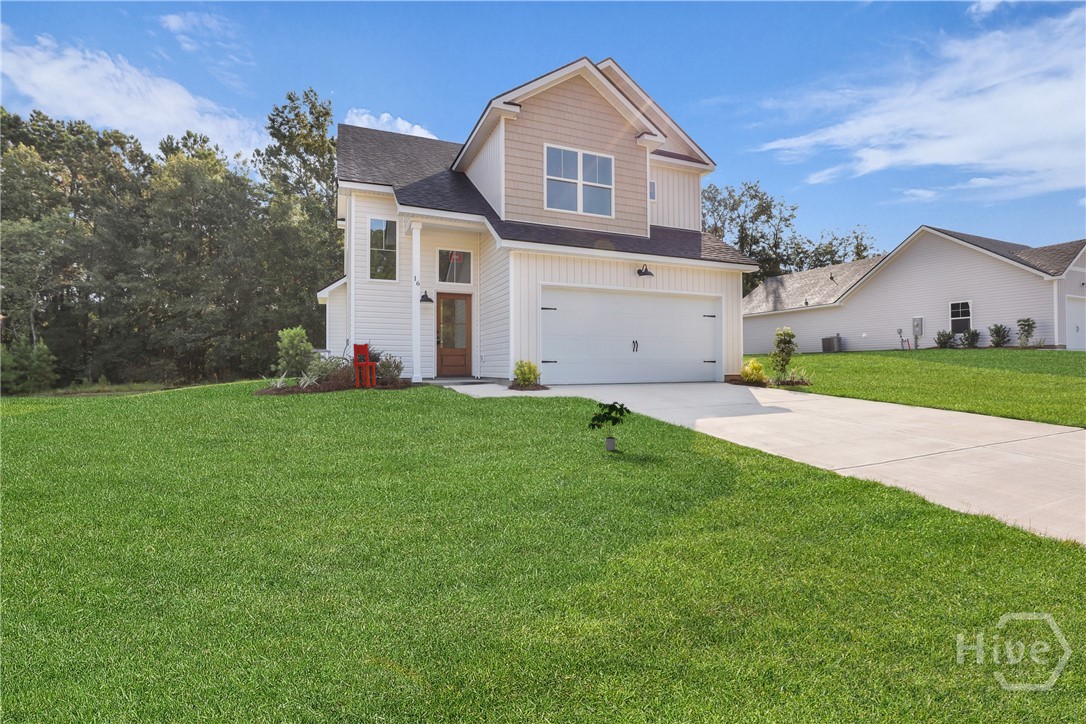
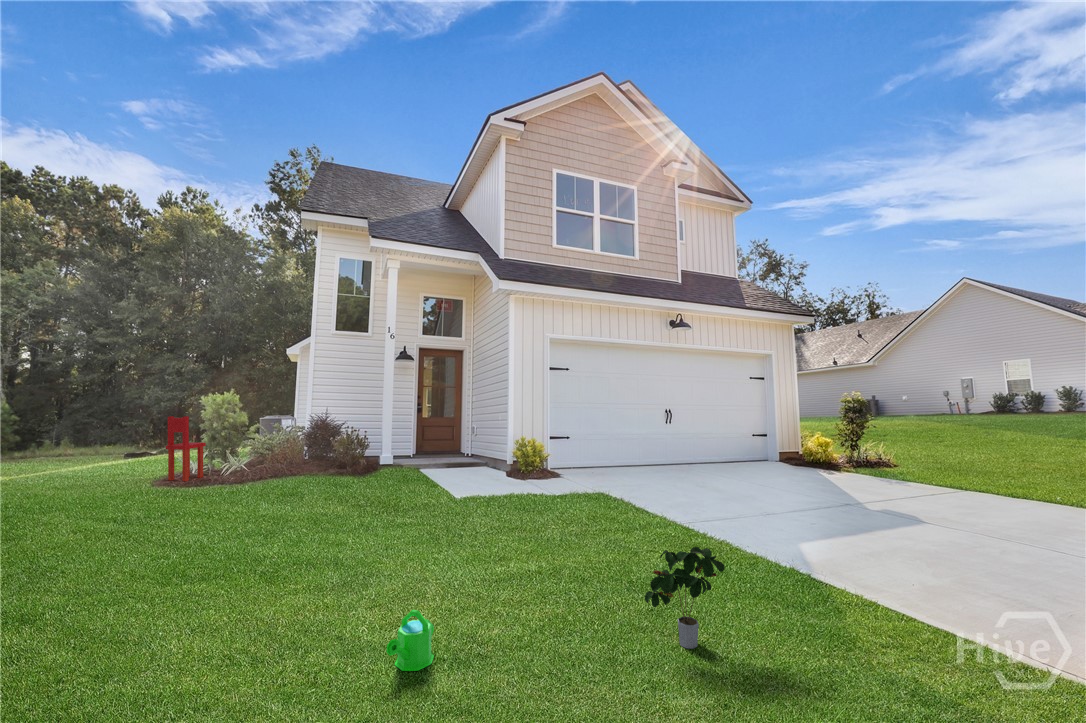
chair: present [353,344,376,387] -> present [166,416,206,481]
watering can: none [462,430,483,456] -> present [386,610,434,671]

